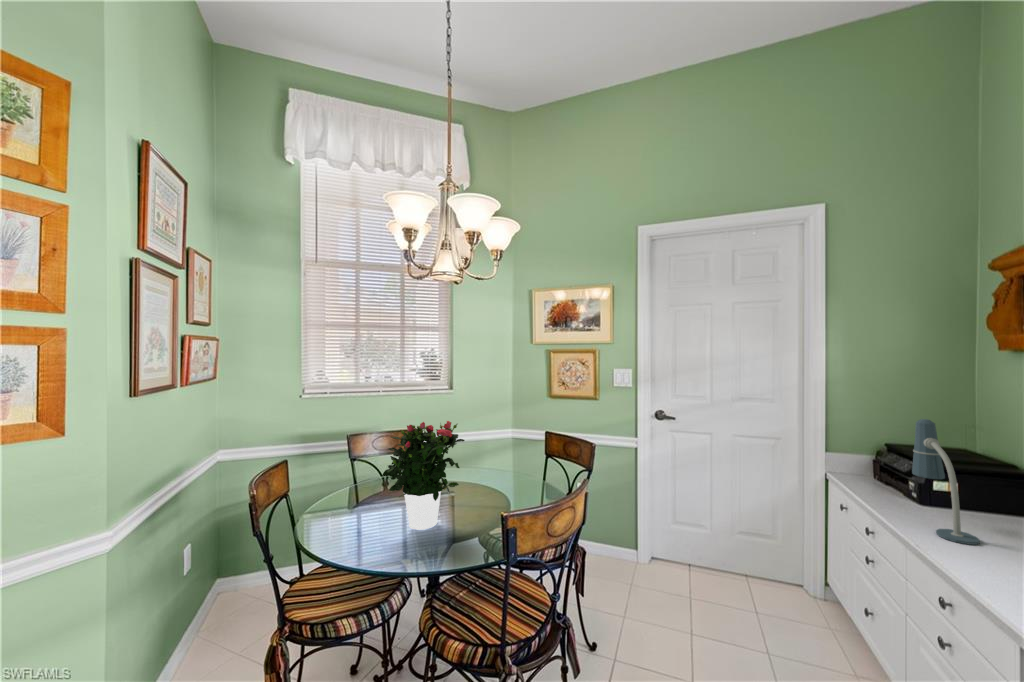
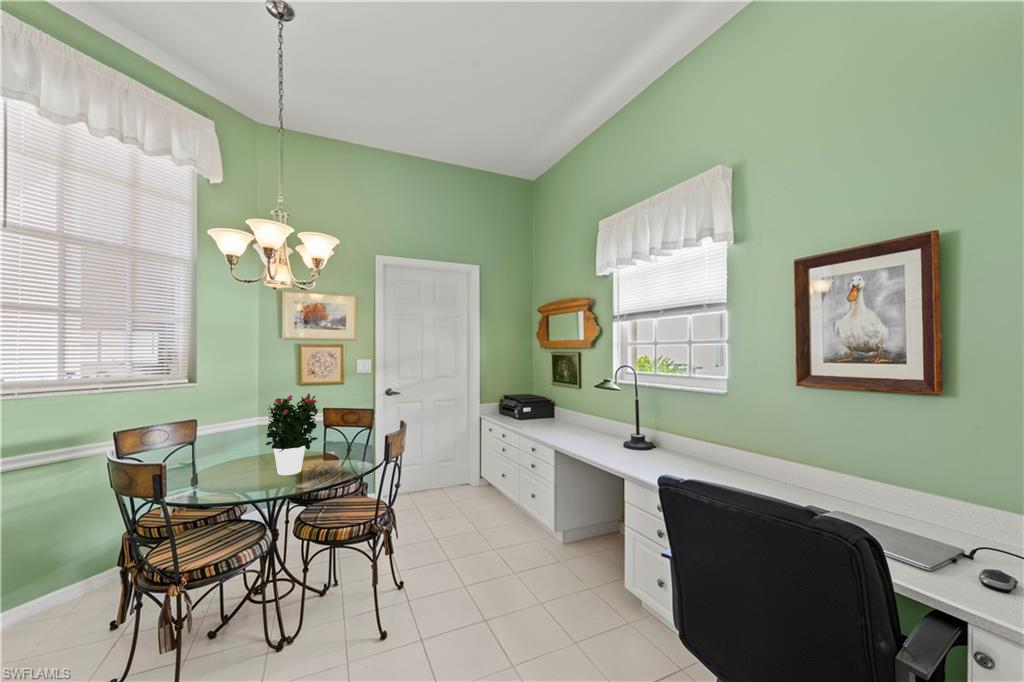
desk lamp: present [912,419,980,545] -> none [519,380,539,428]

